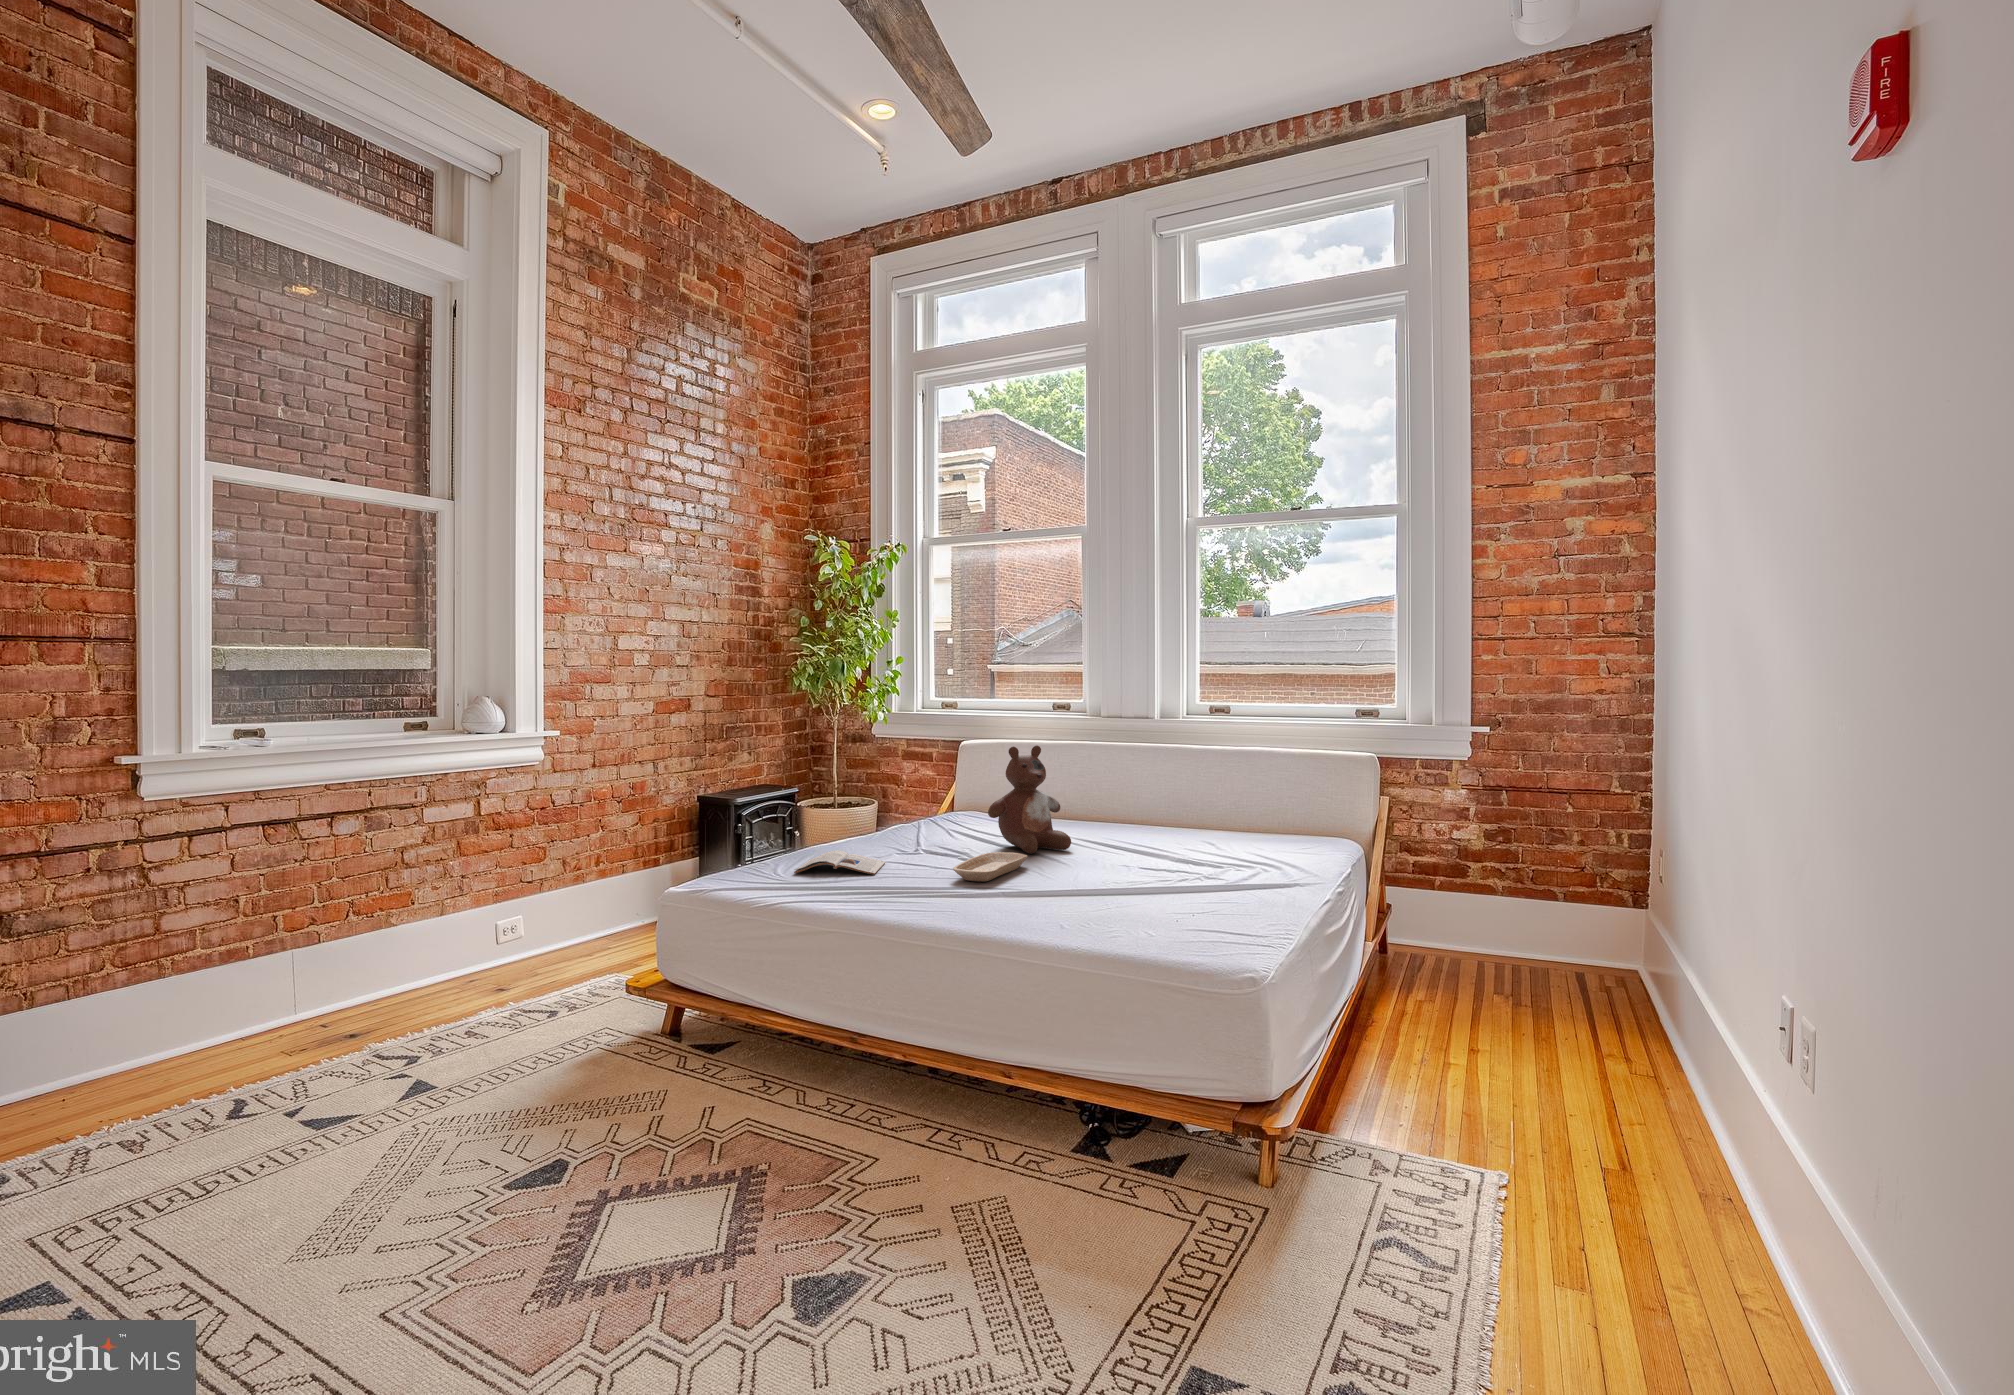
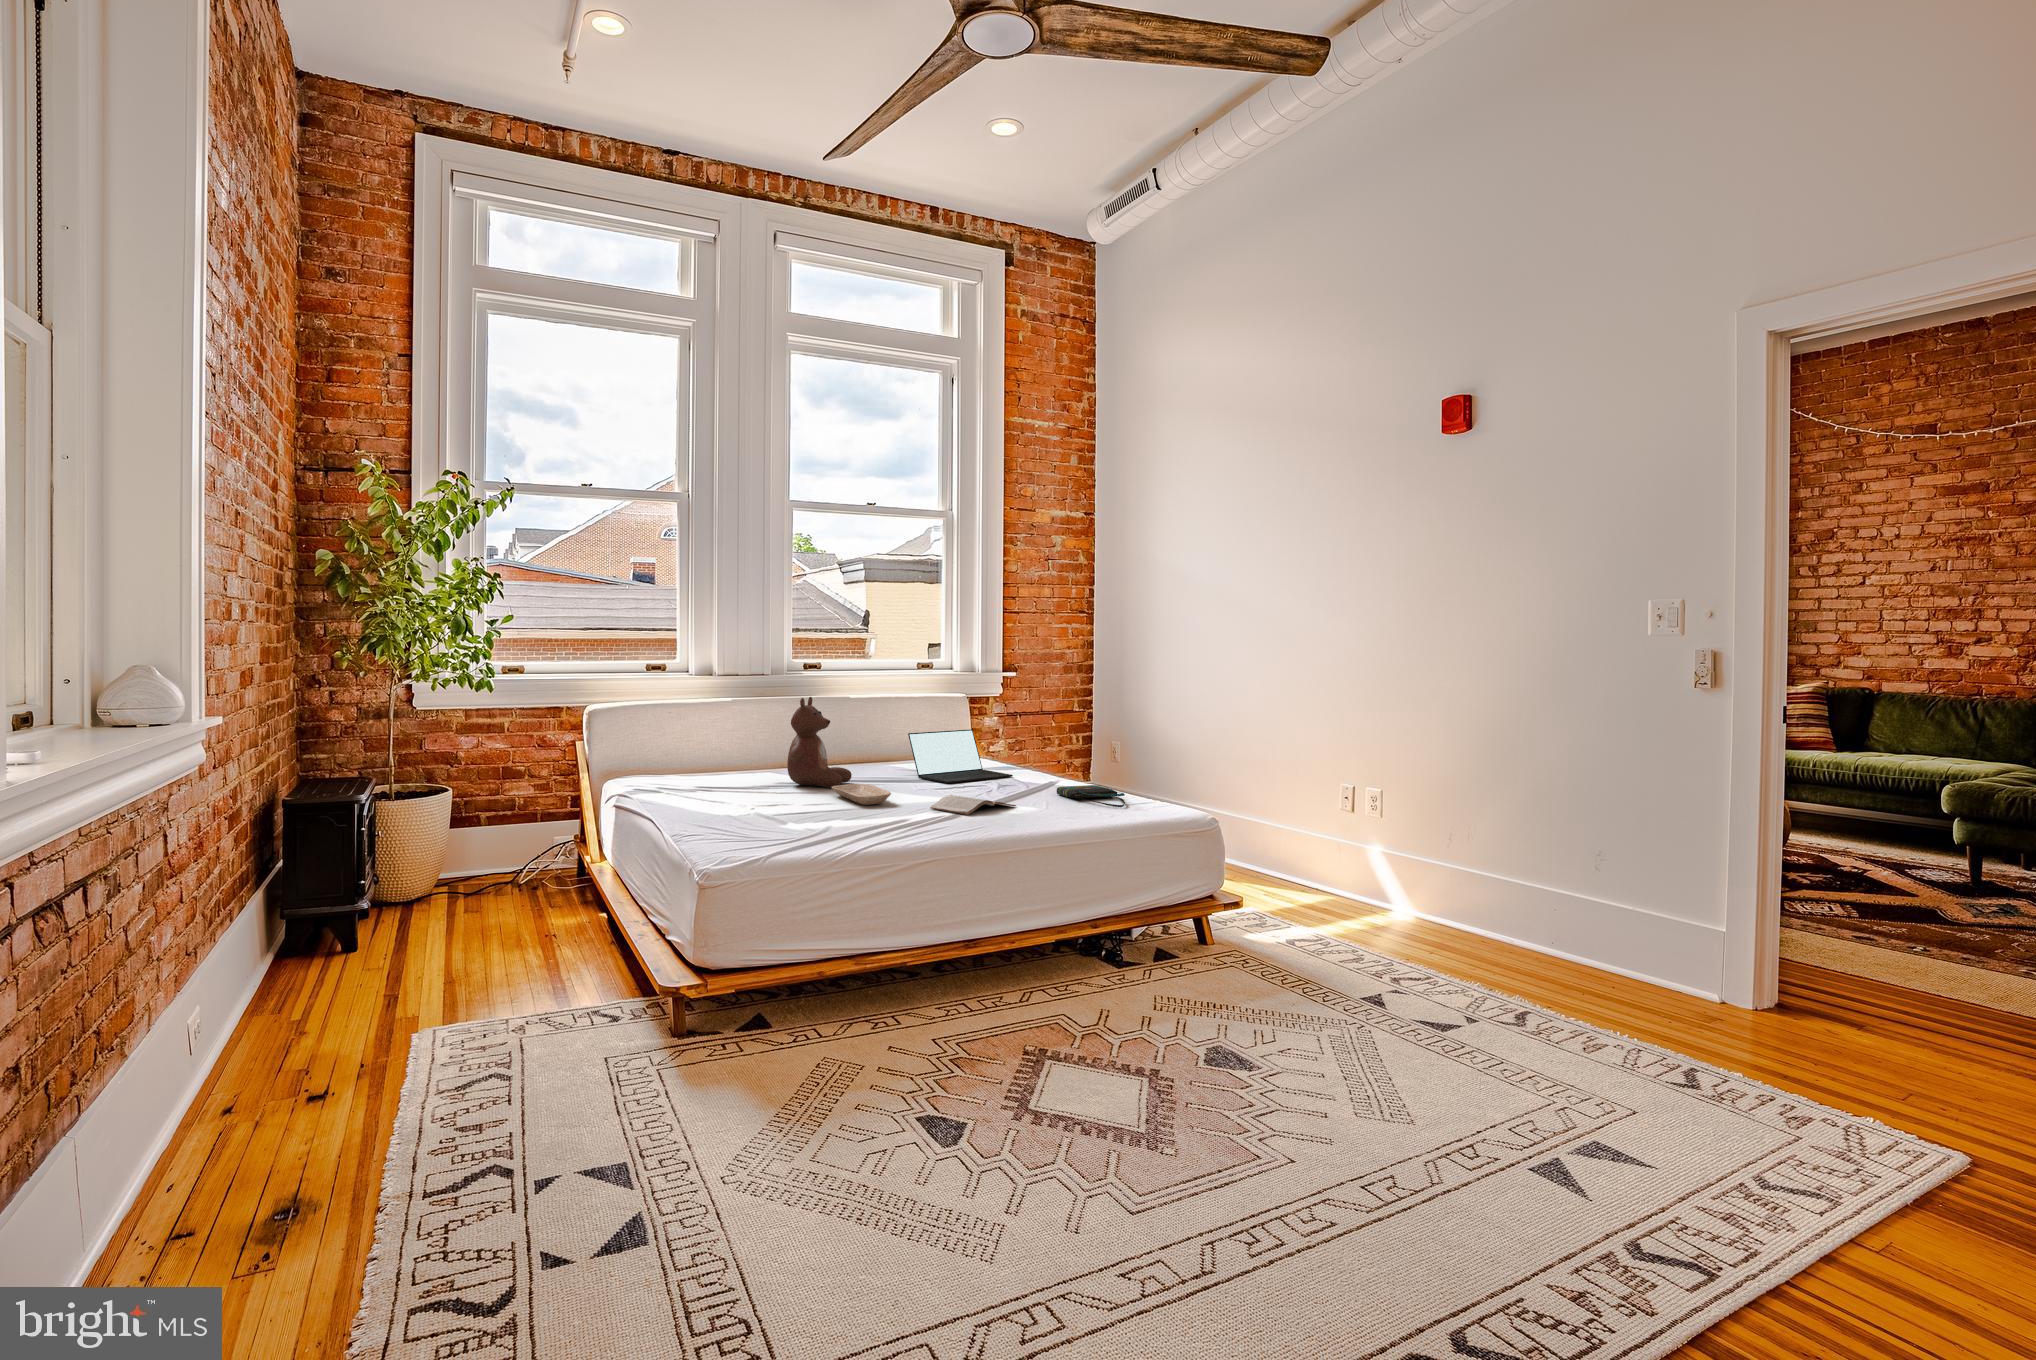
laptop: none [1156,798,1274,875] -> present [908,729,1013,783]
magazine: present [794,851,885,875] -> present [930,795,1016,815]
tote bag: none [1190,902,1288,952] -> present [1057,785,1125,807]

